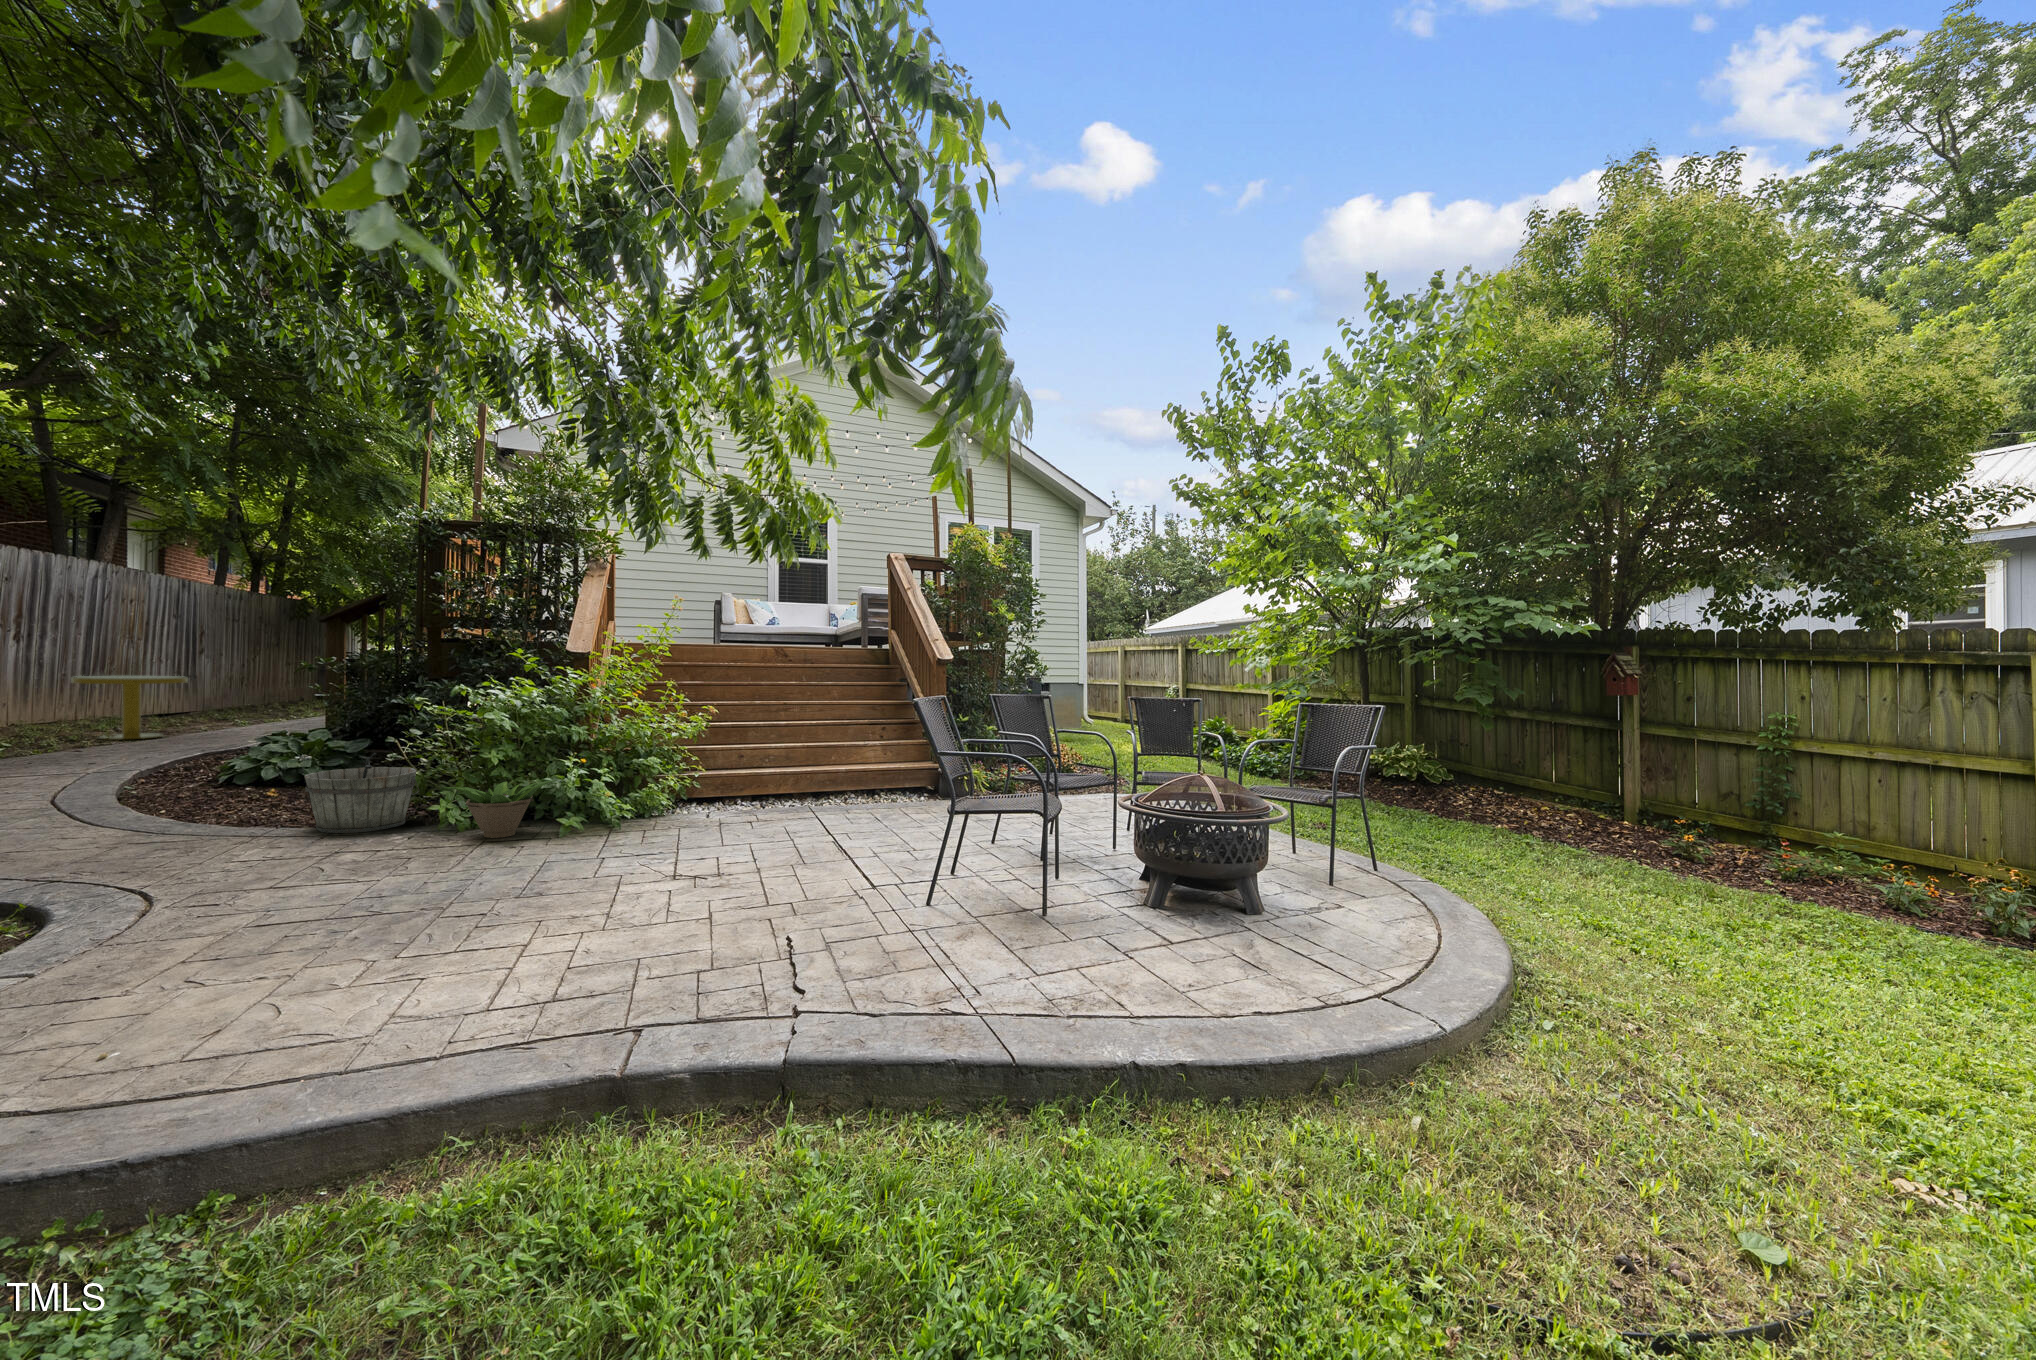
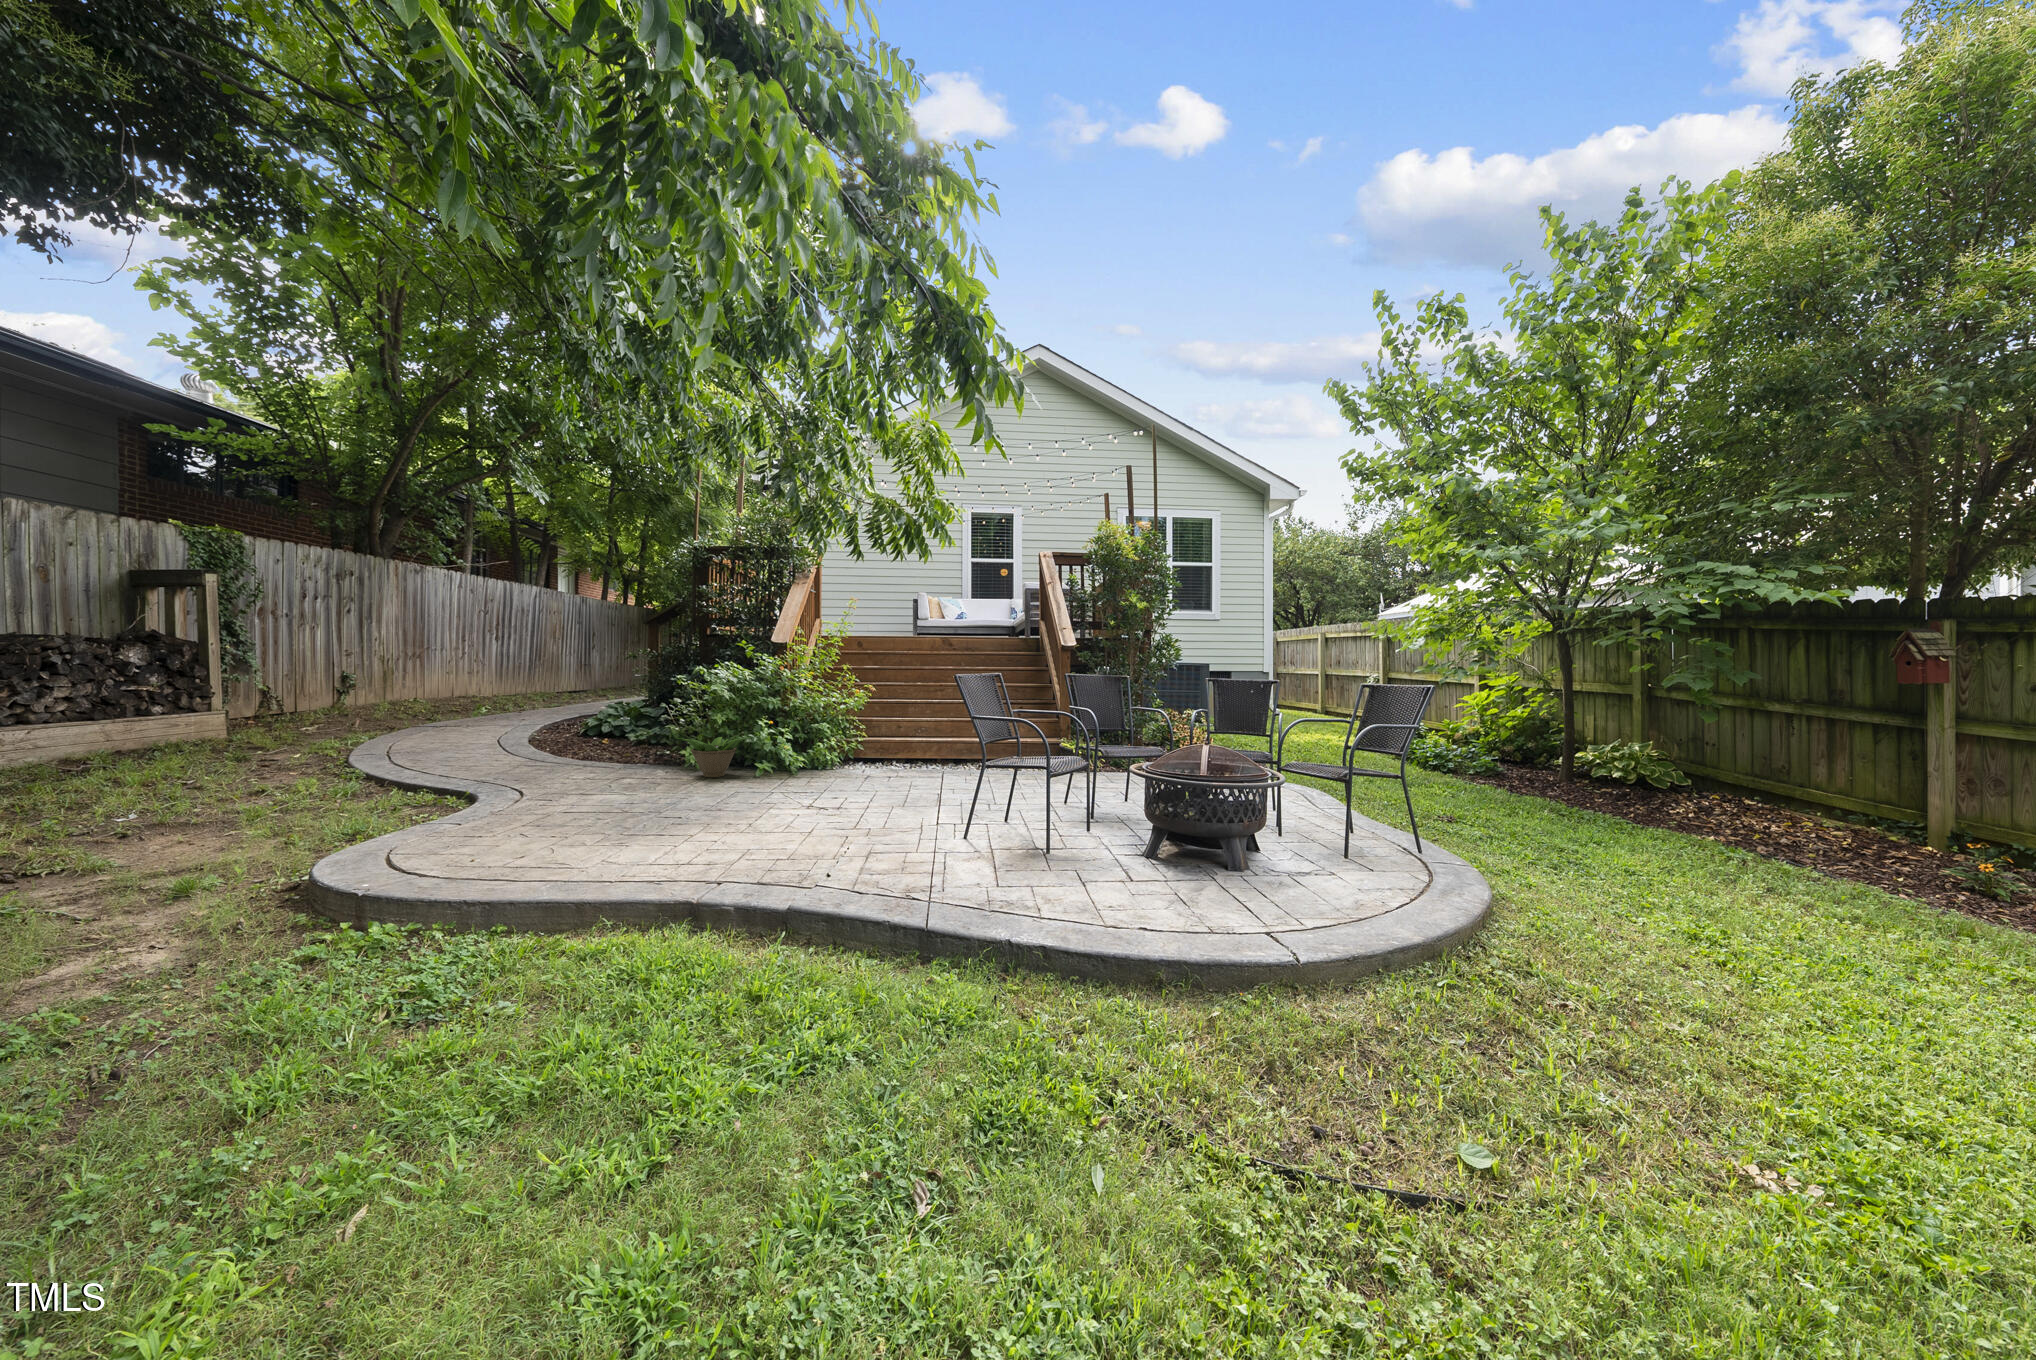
side table: present [71,676,188,740] -> none [510,664,574,708]
wooden bucket: present [303,753,419,833] -> none [601,714,671,769]

